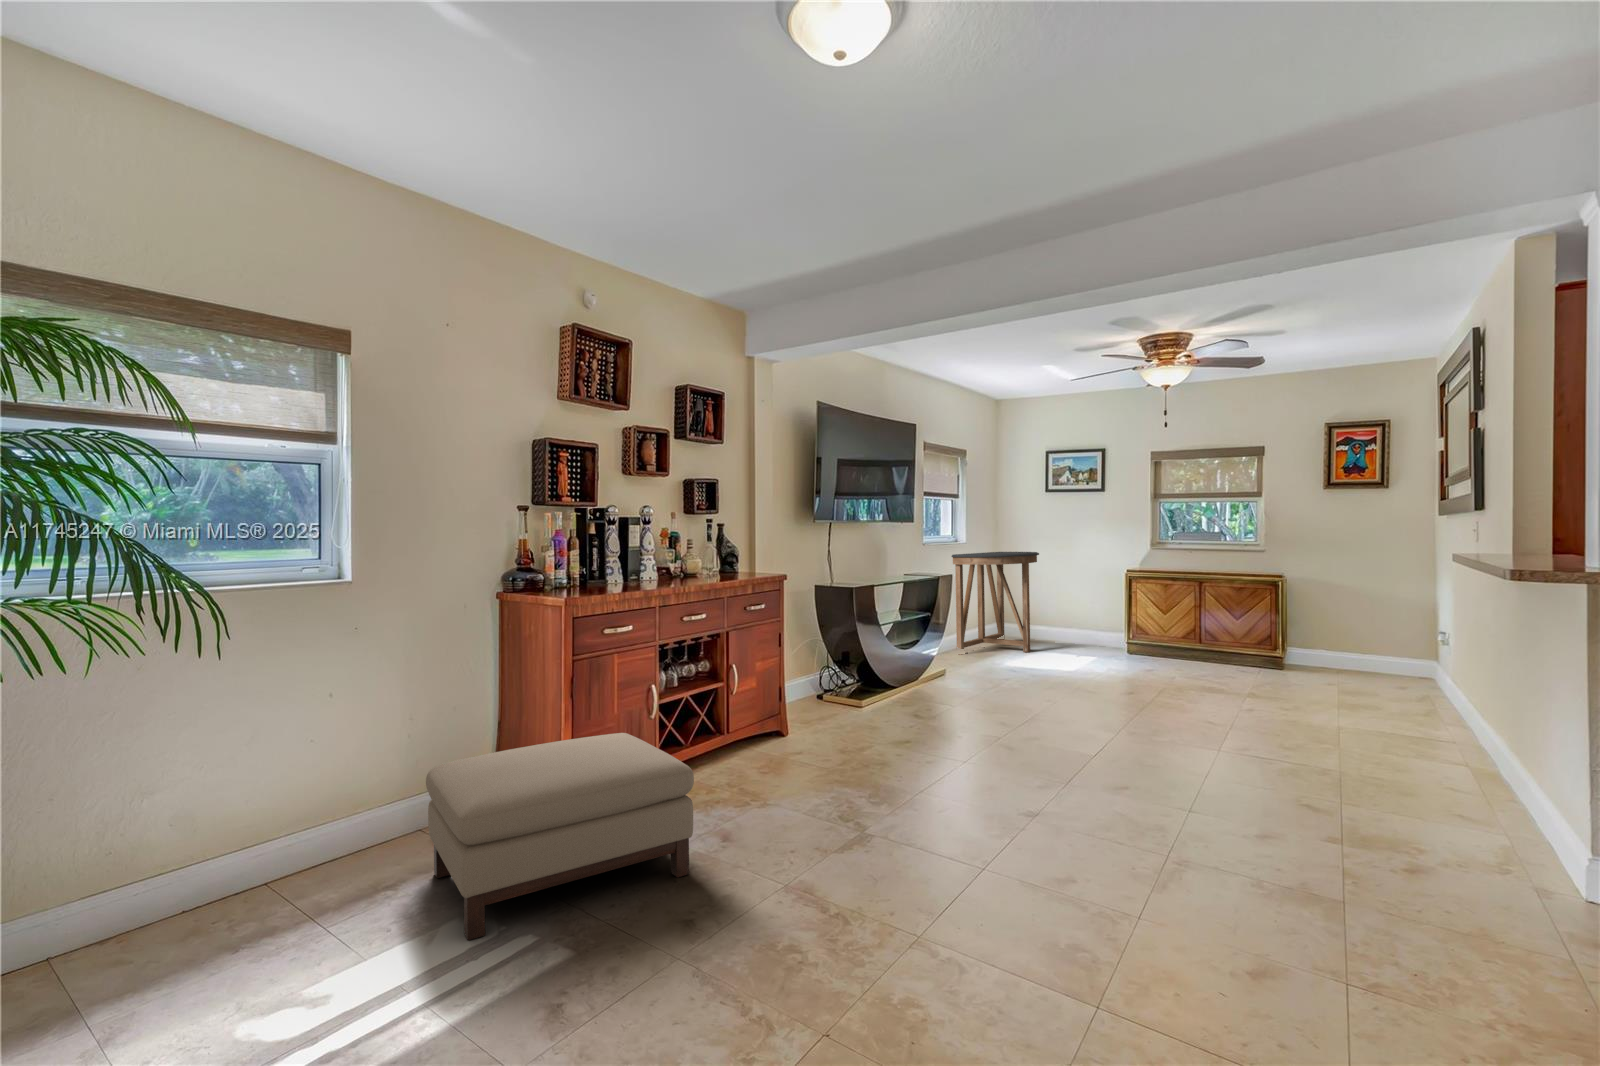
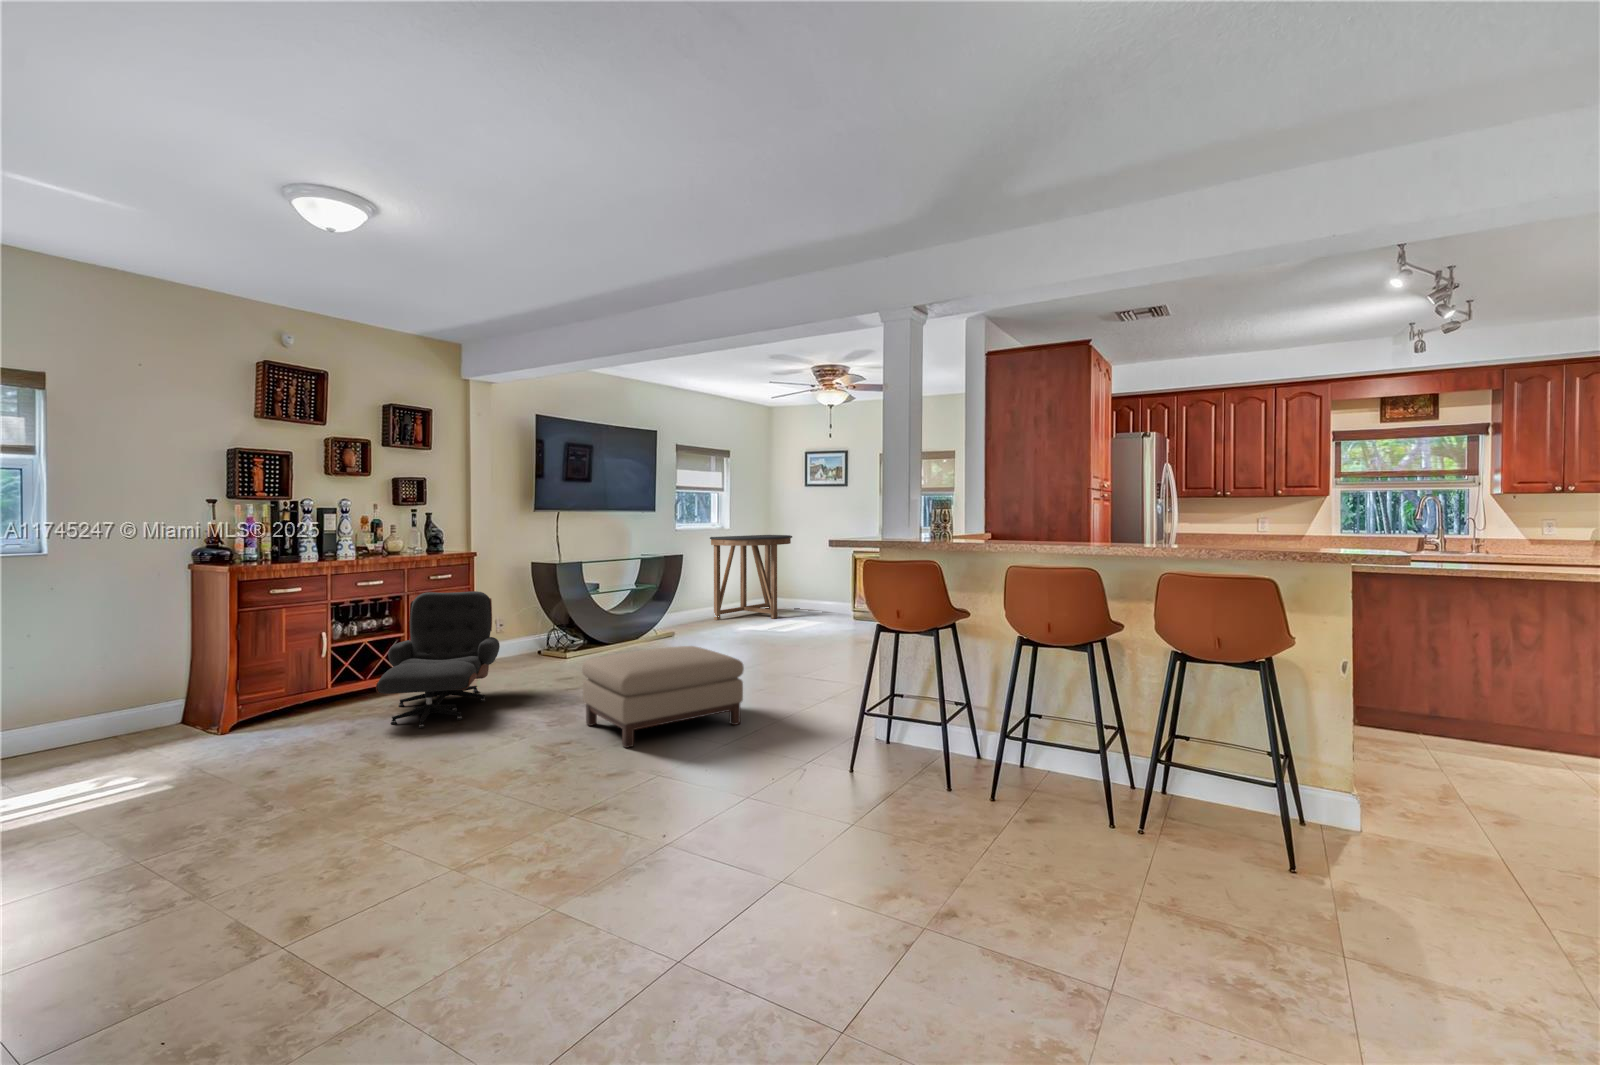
lounge chair: none [729,626,881,821] -> present [376,591,500,728]
ottoman: present [426,733,694,940] -> present [582,646,744,748]

